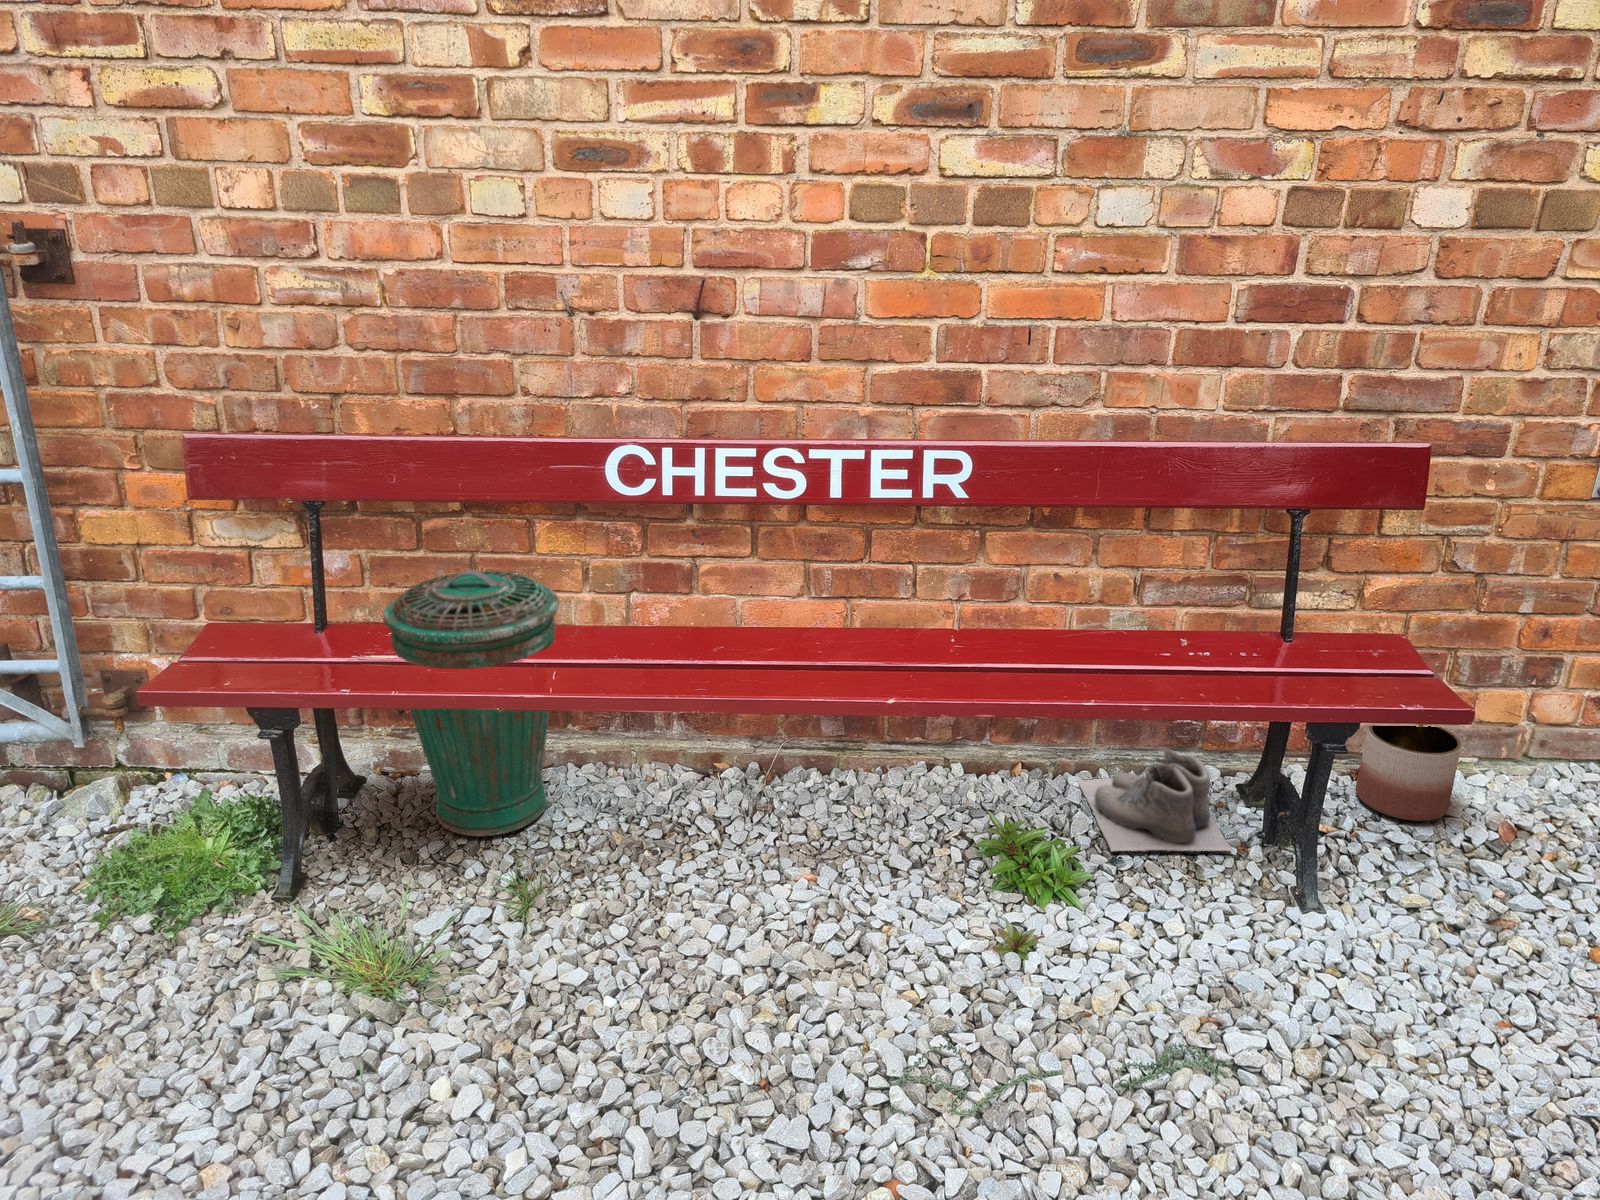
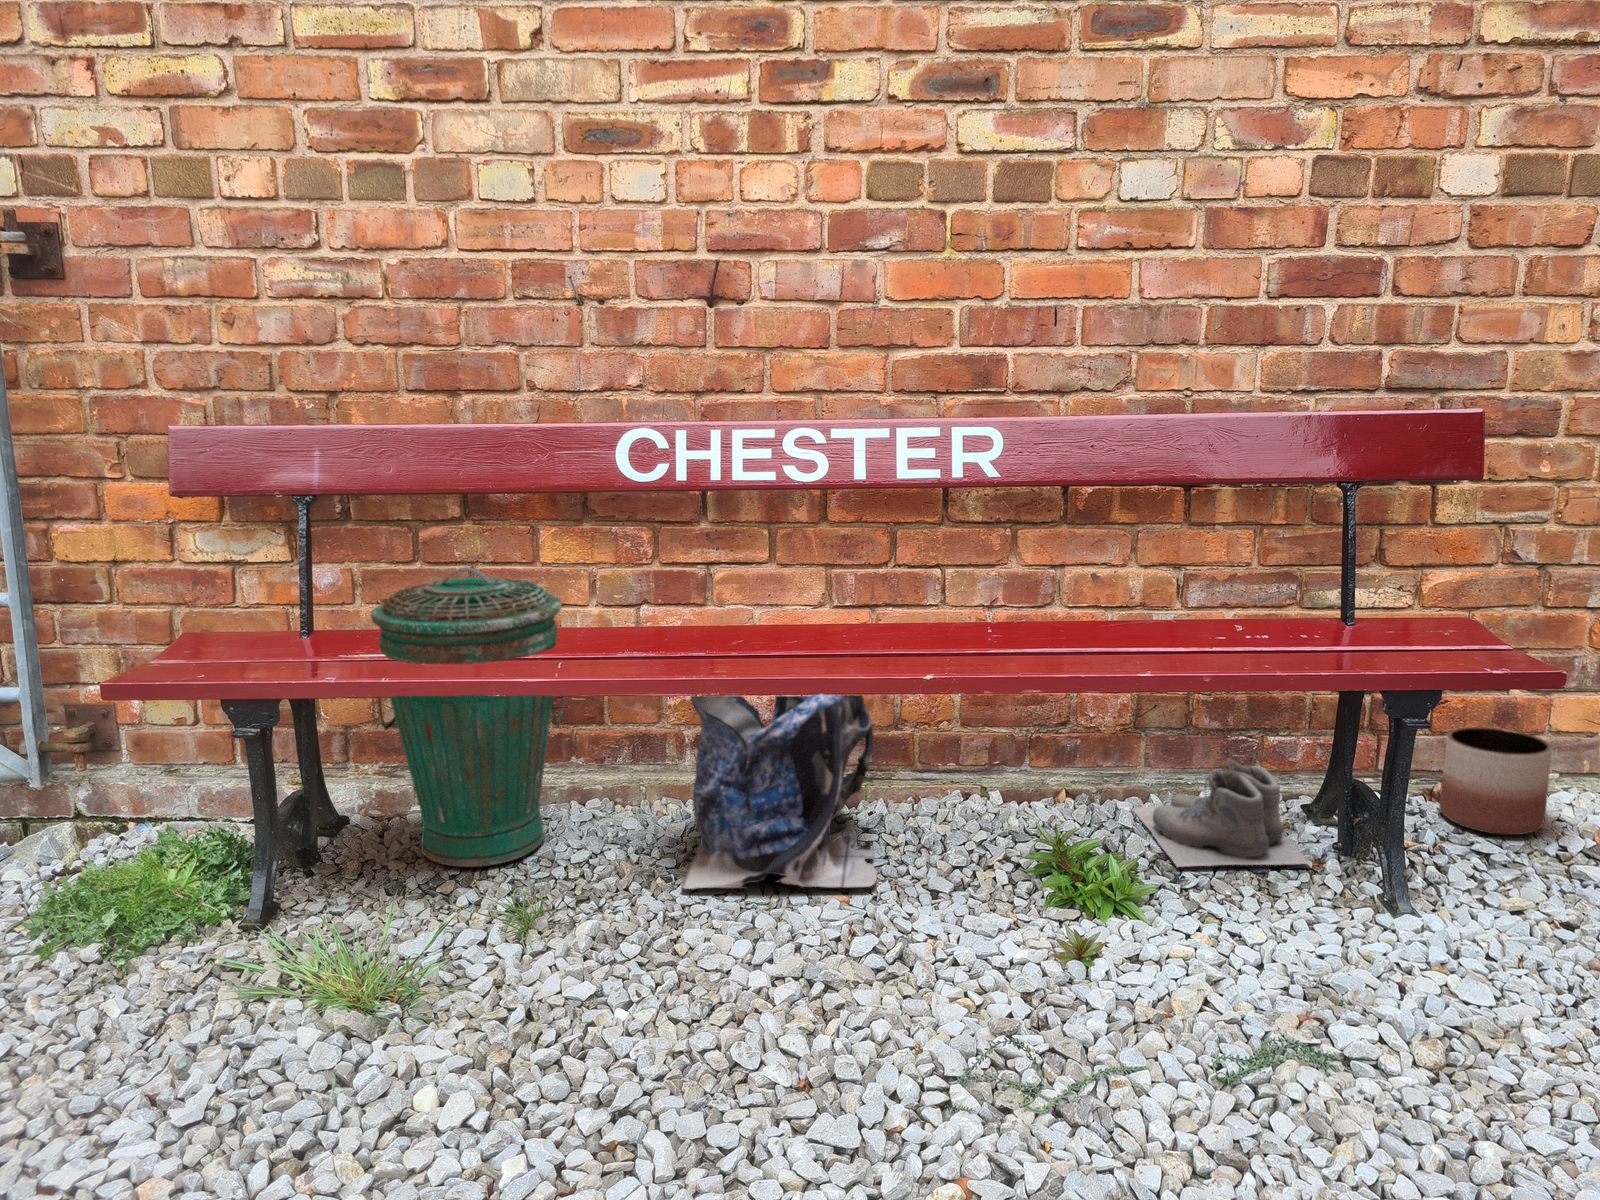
backpack: none [667,658,844,869] -> present [682,694,877,889]

